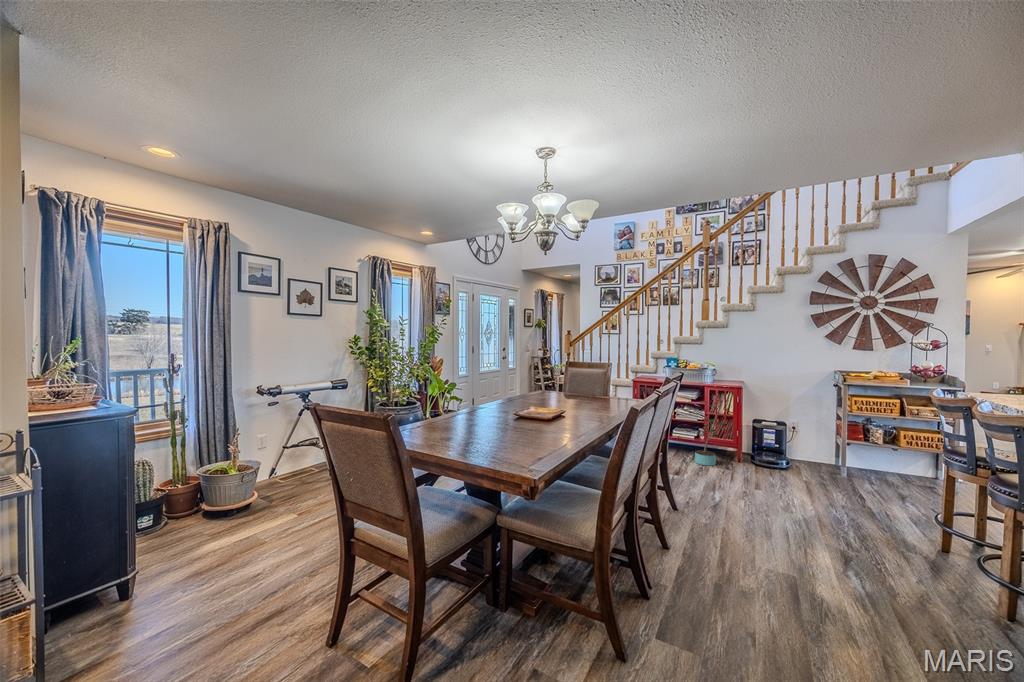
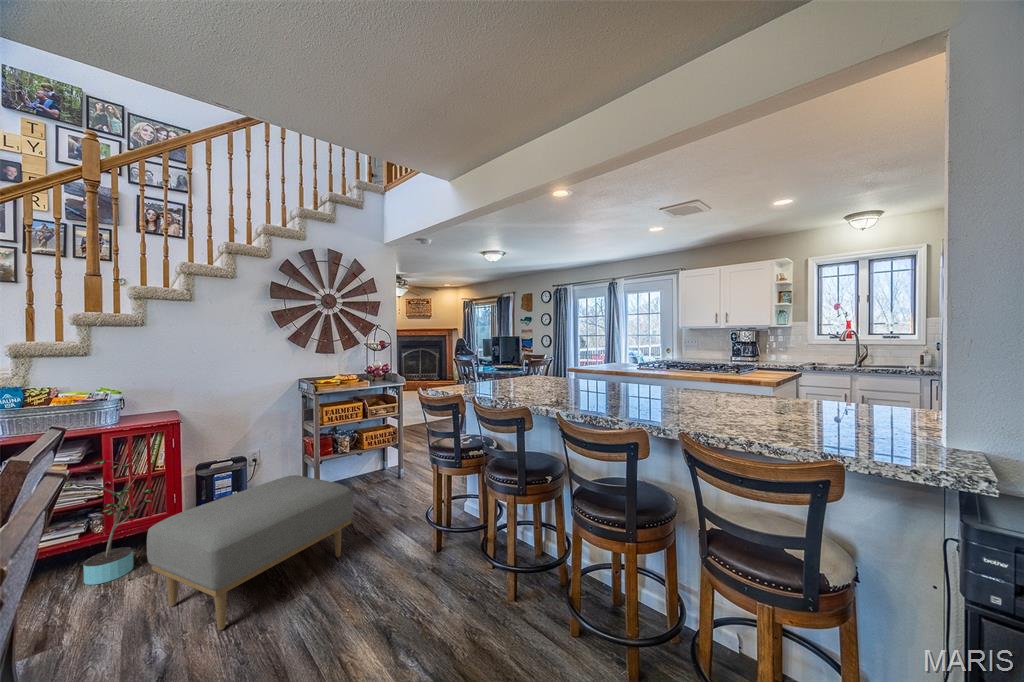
ottoman: none [718,436,853,510] -> present [147,475,354,630]

